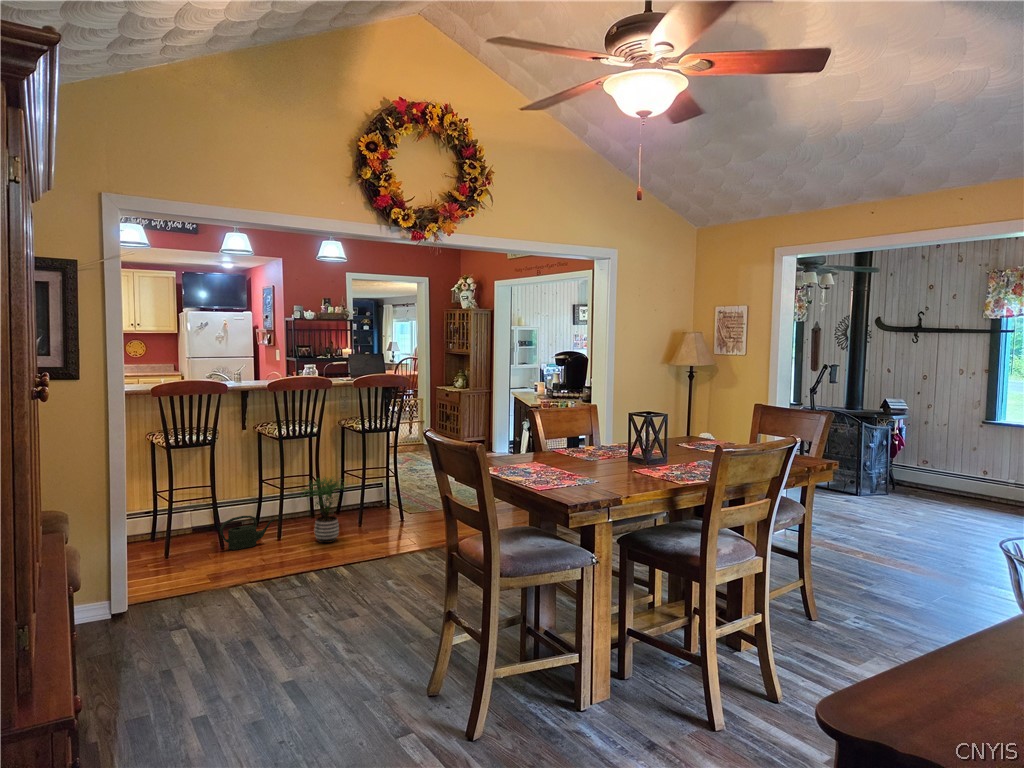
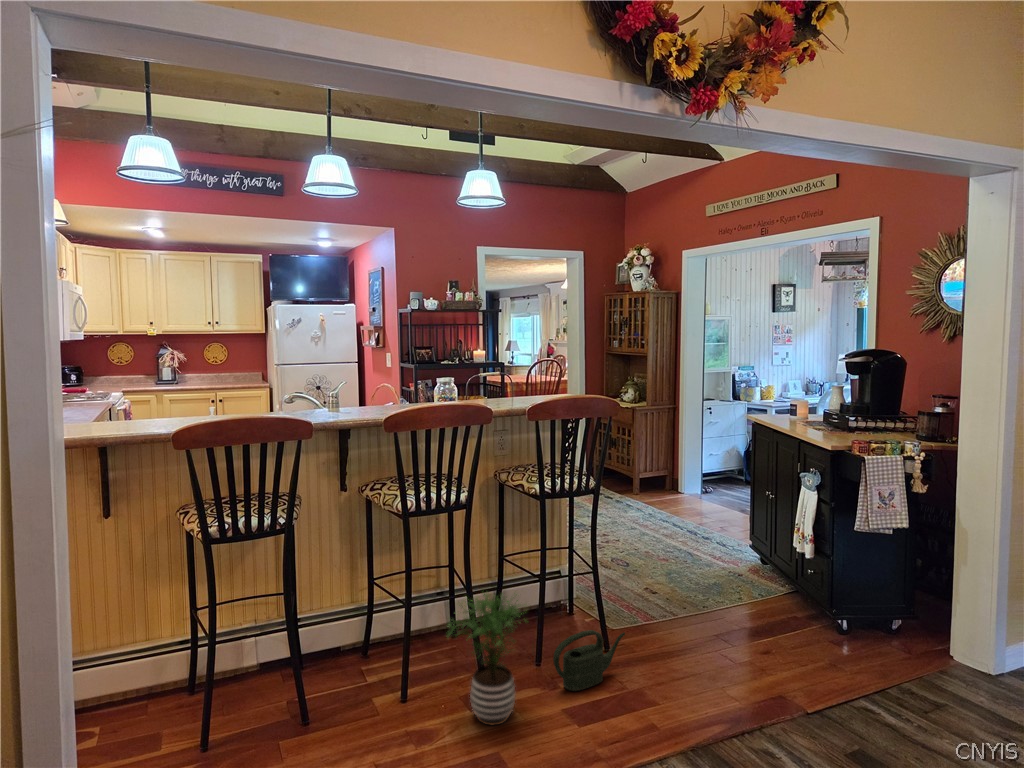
watering can: present [220,516,275,550] -> present [553,630,625,691]

